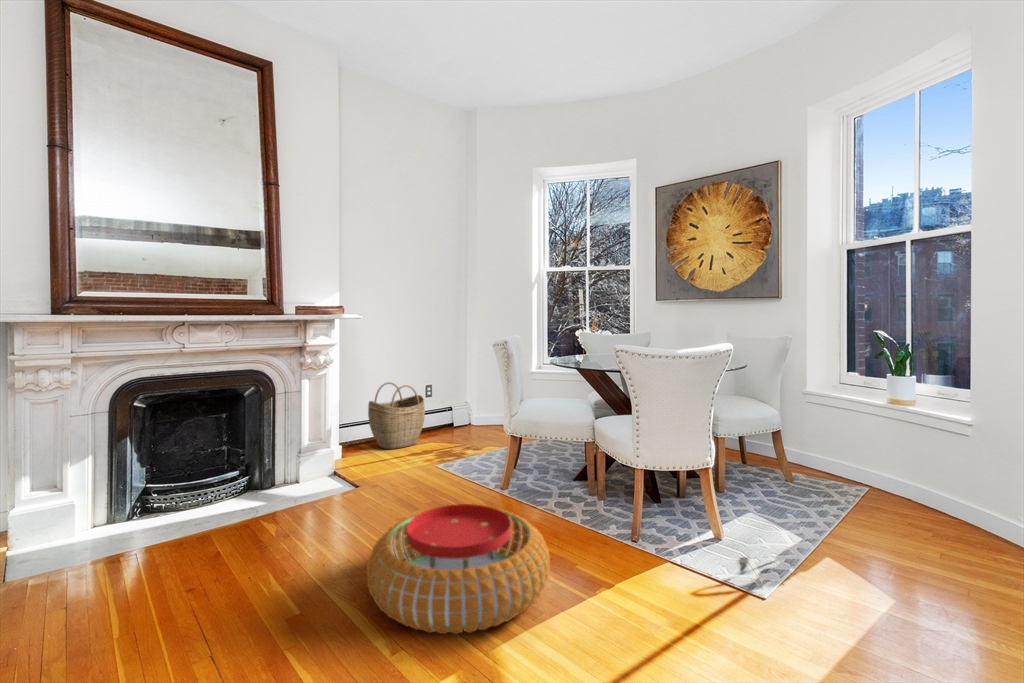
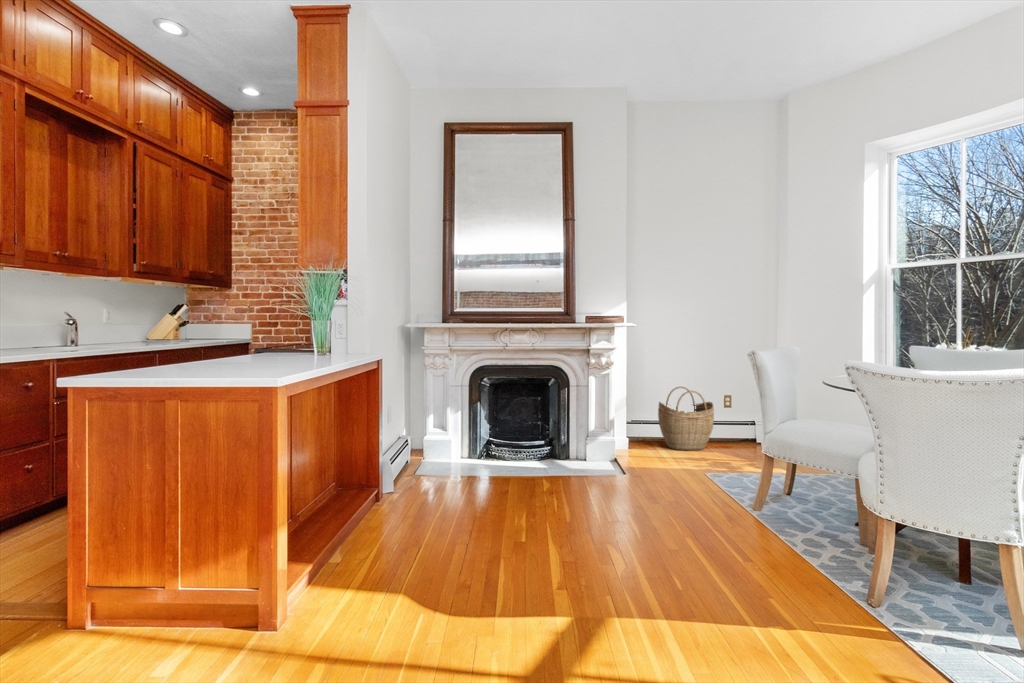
pouf: present [367,504,550,634] -> none [561,497,728,607]

